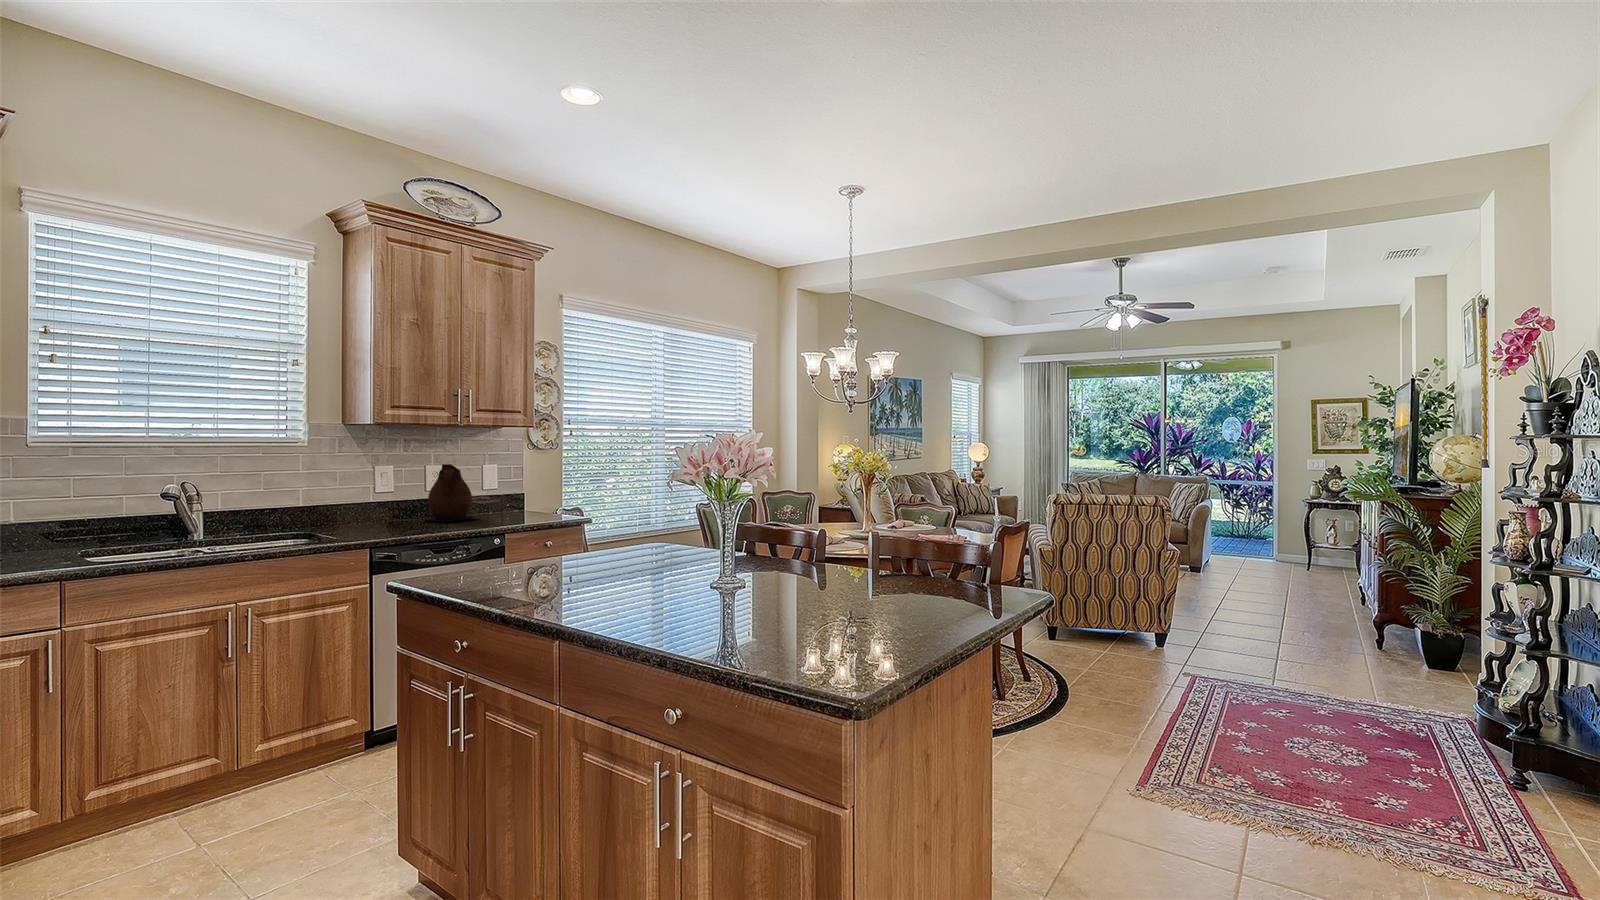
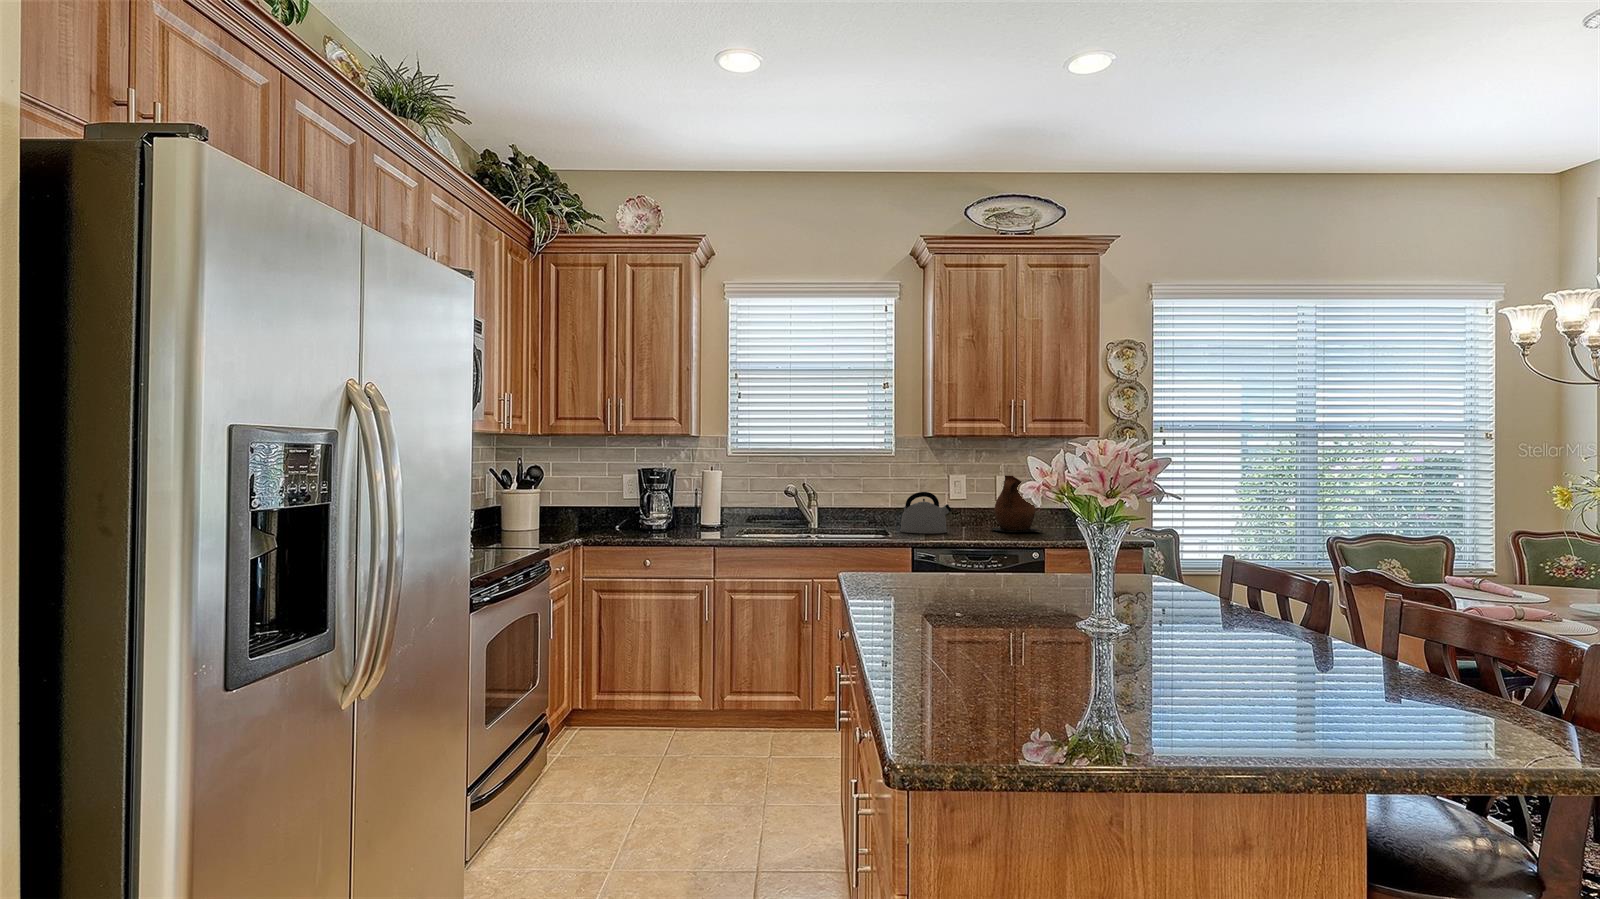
kettle: none [323,485,388,532] -> present [900,492,952,533]

